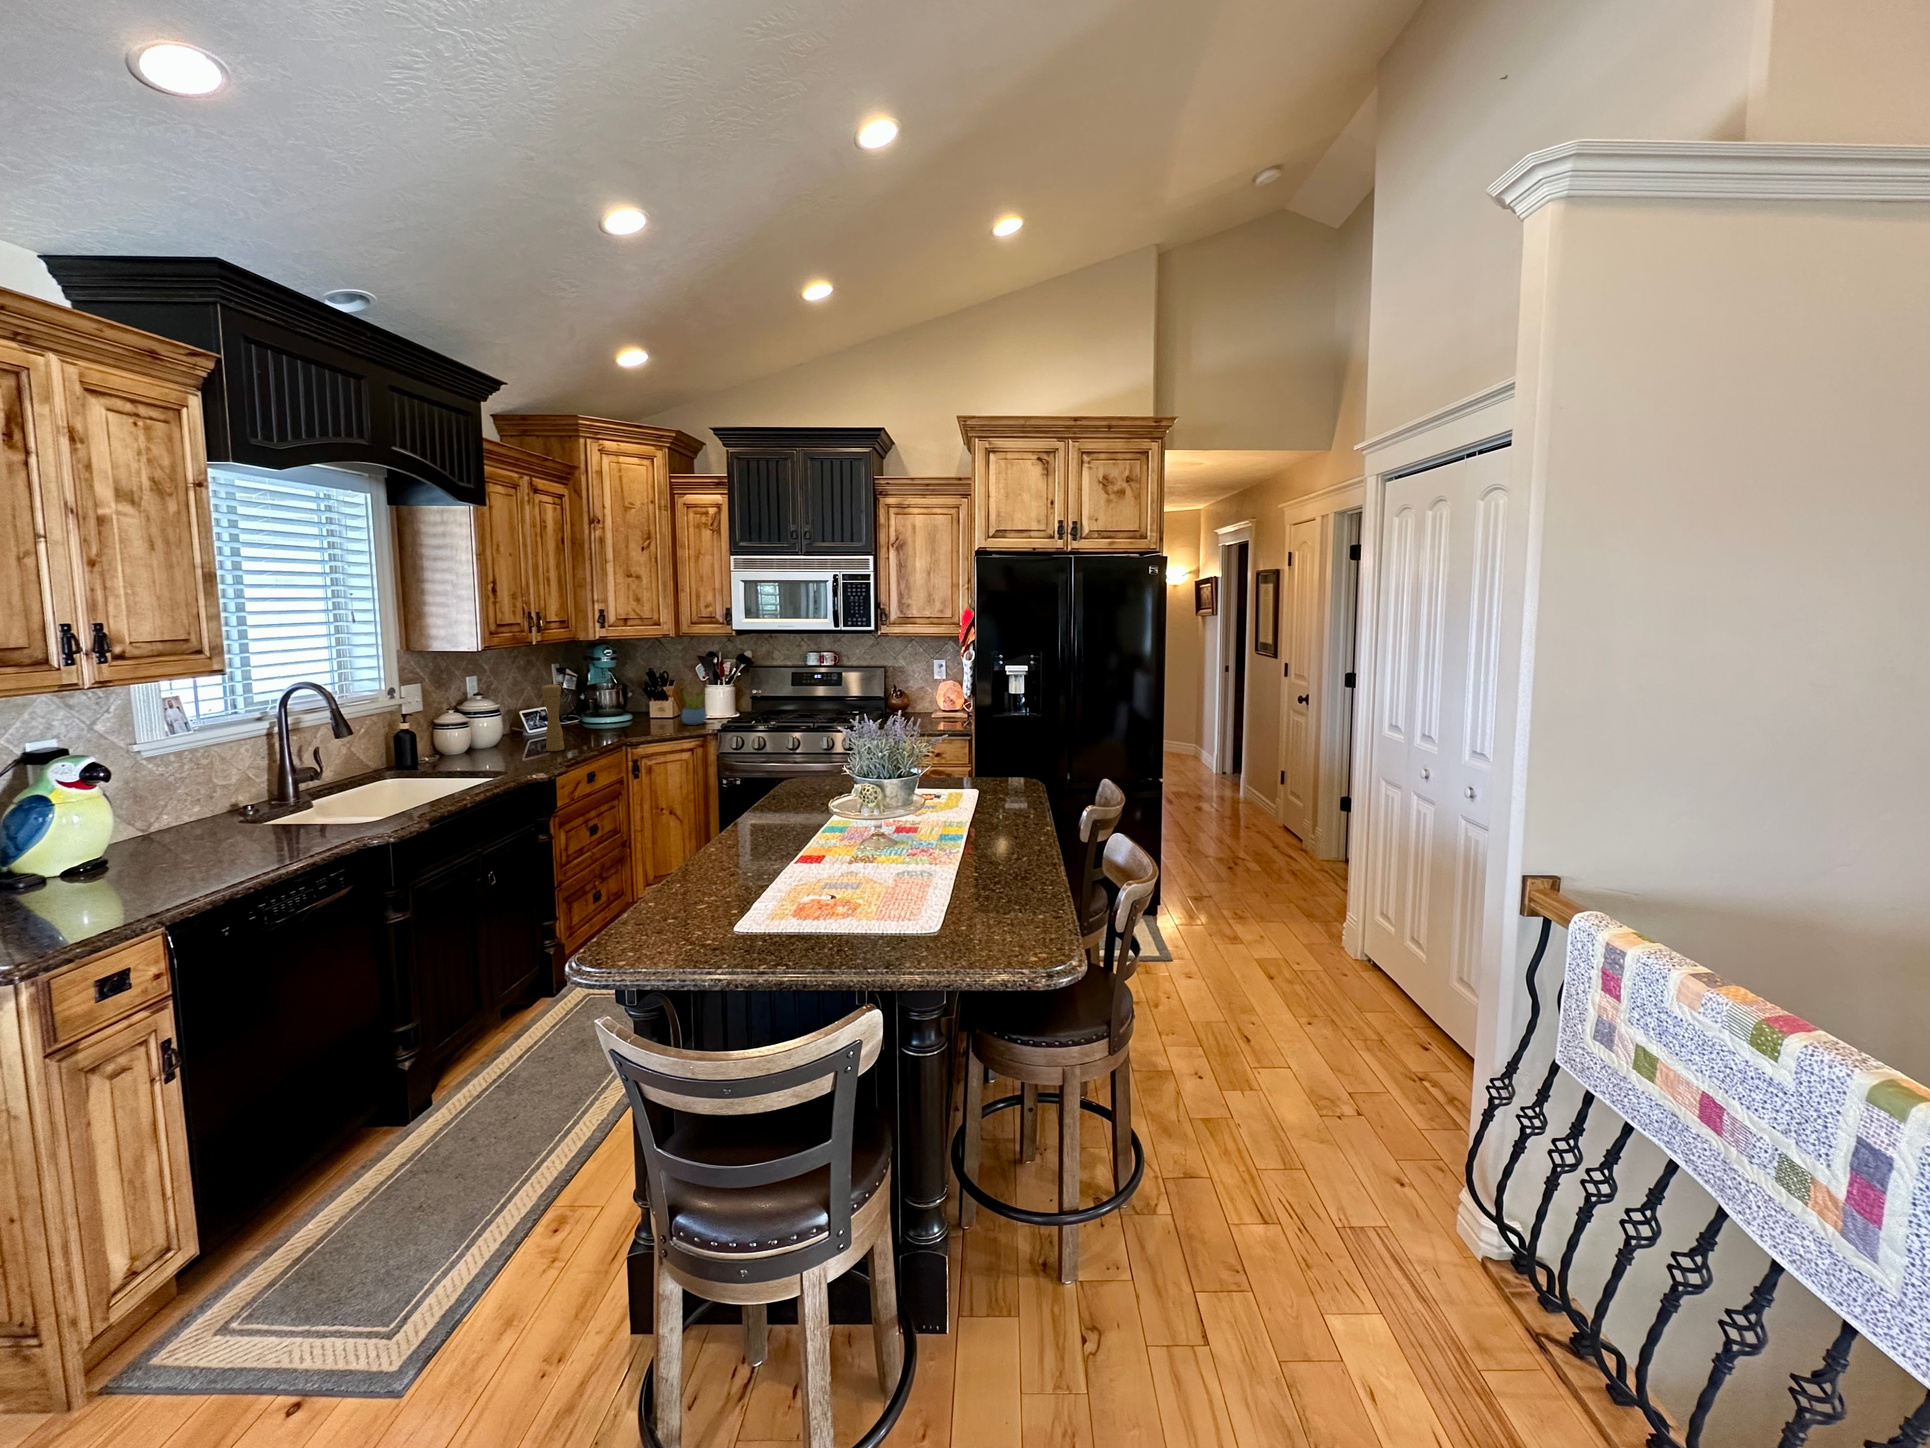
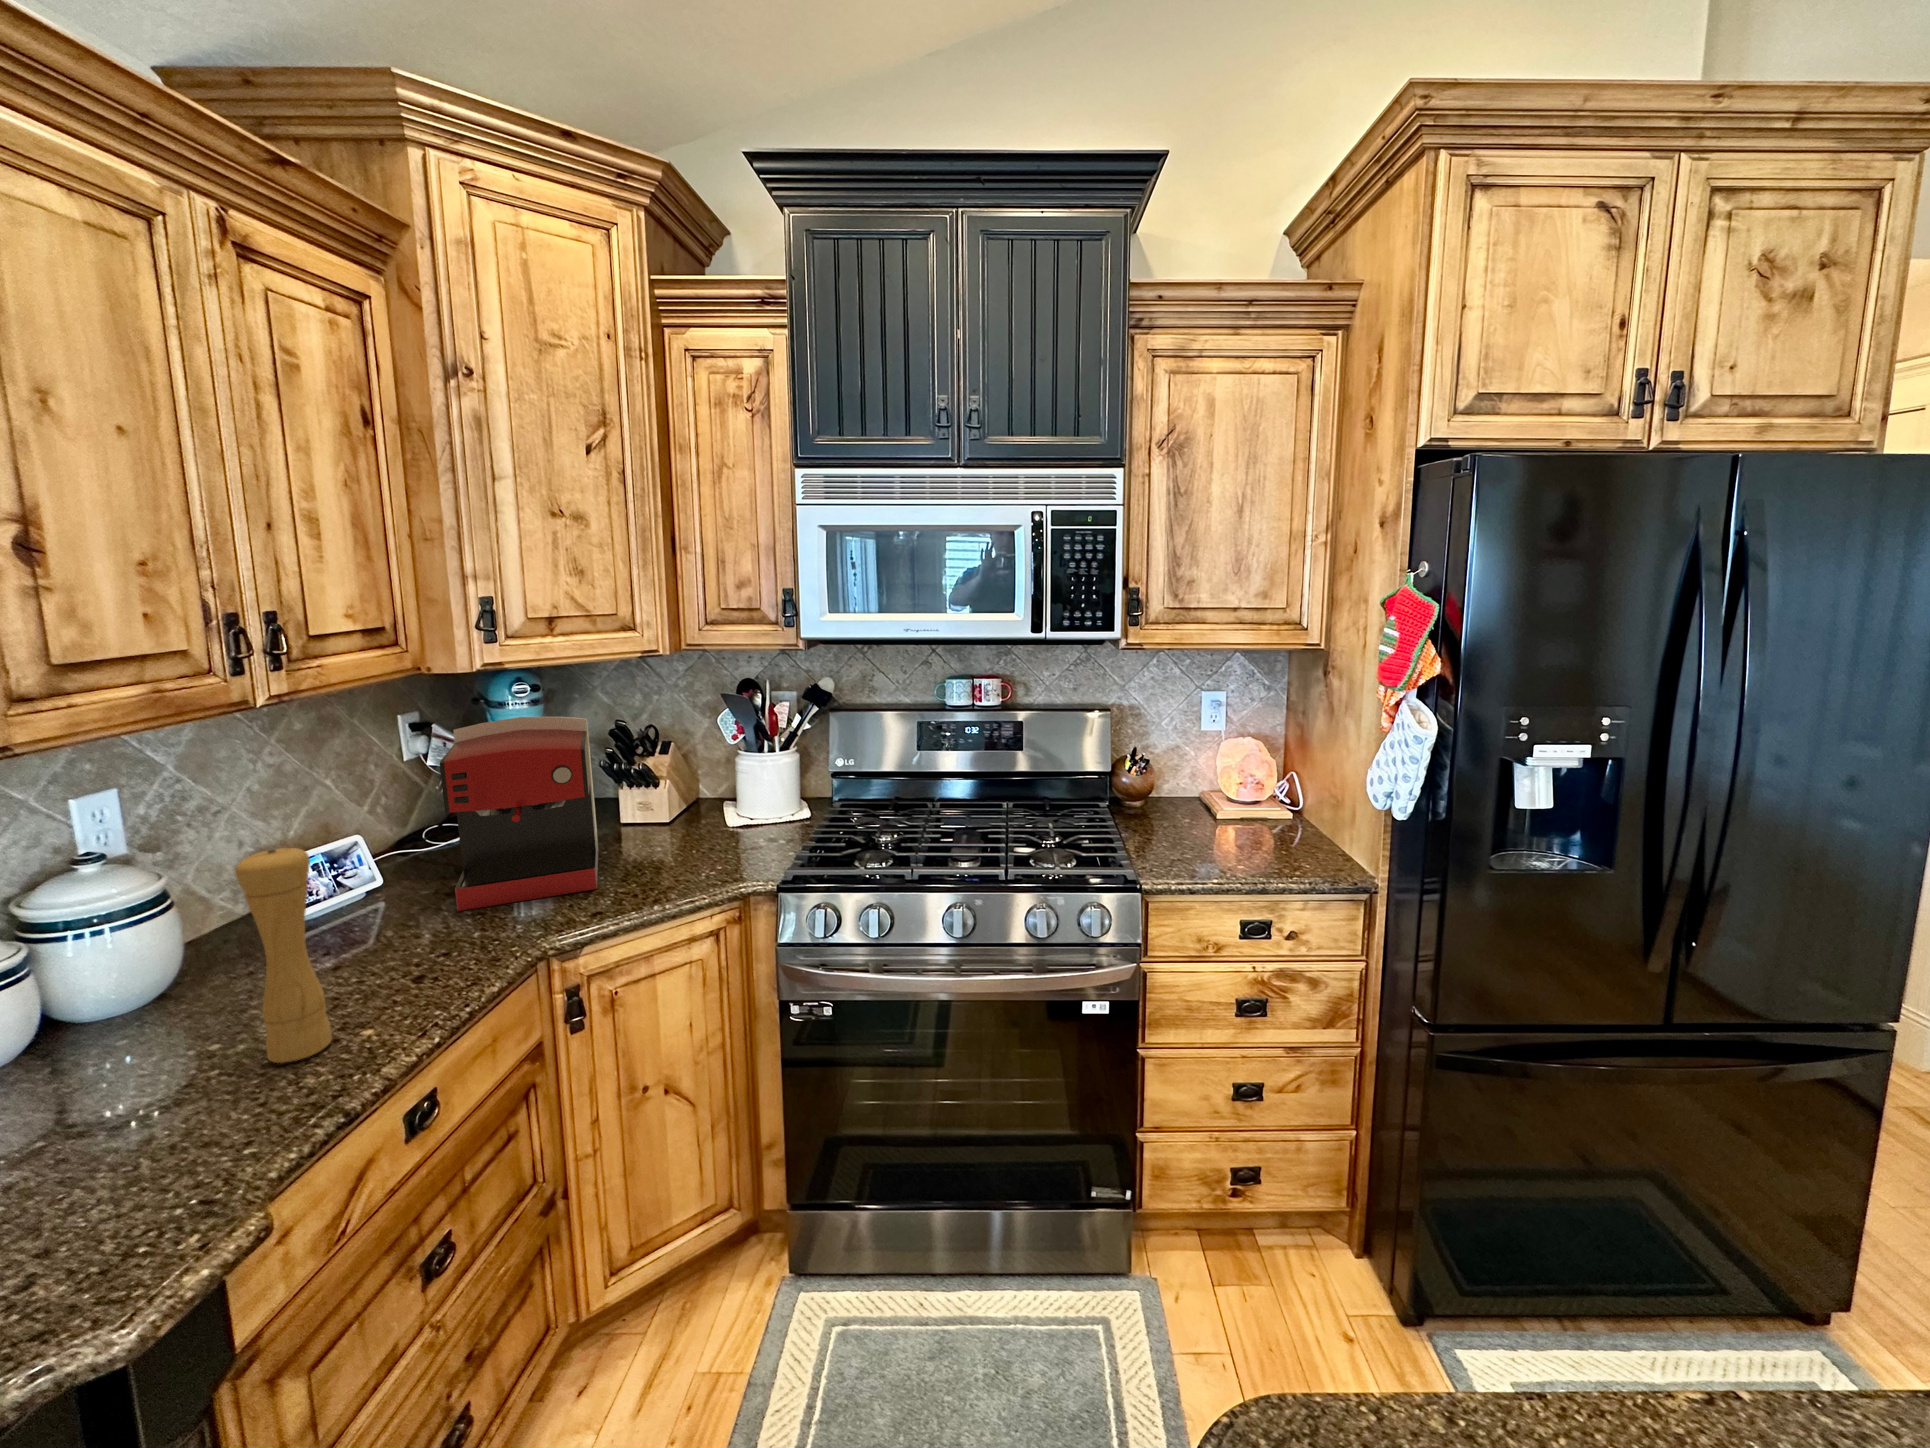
coffee maker: none [586,660,643,732] -> present [440,717,598,911]
succulent plant: present [681,692,707,725] -> none [689,778,748,866]

